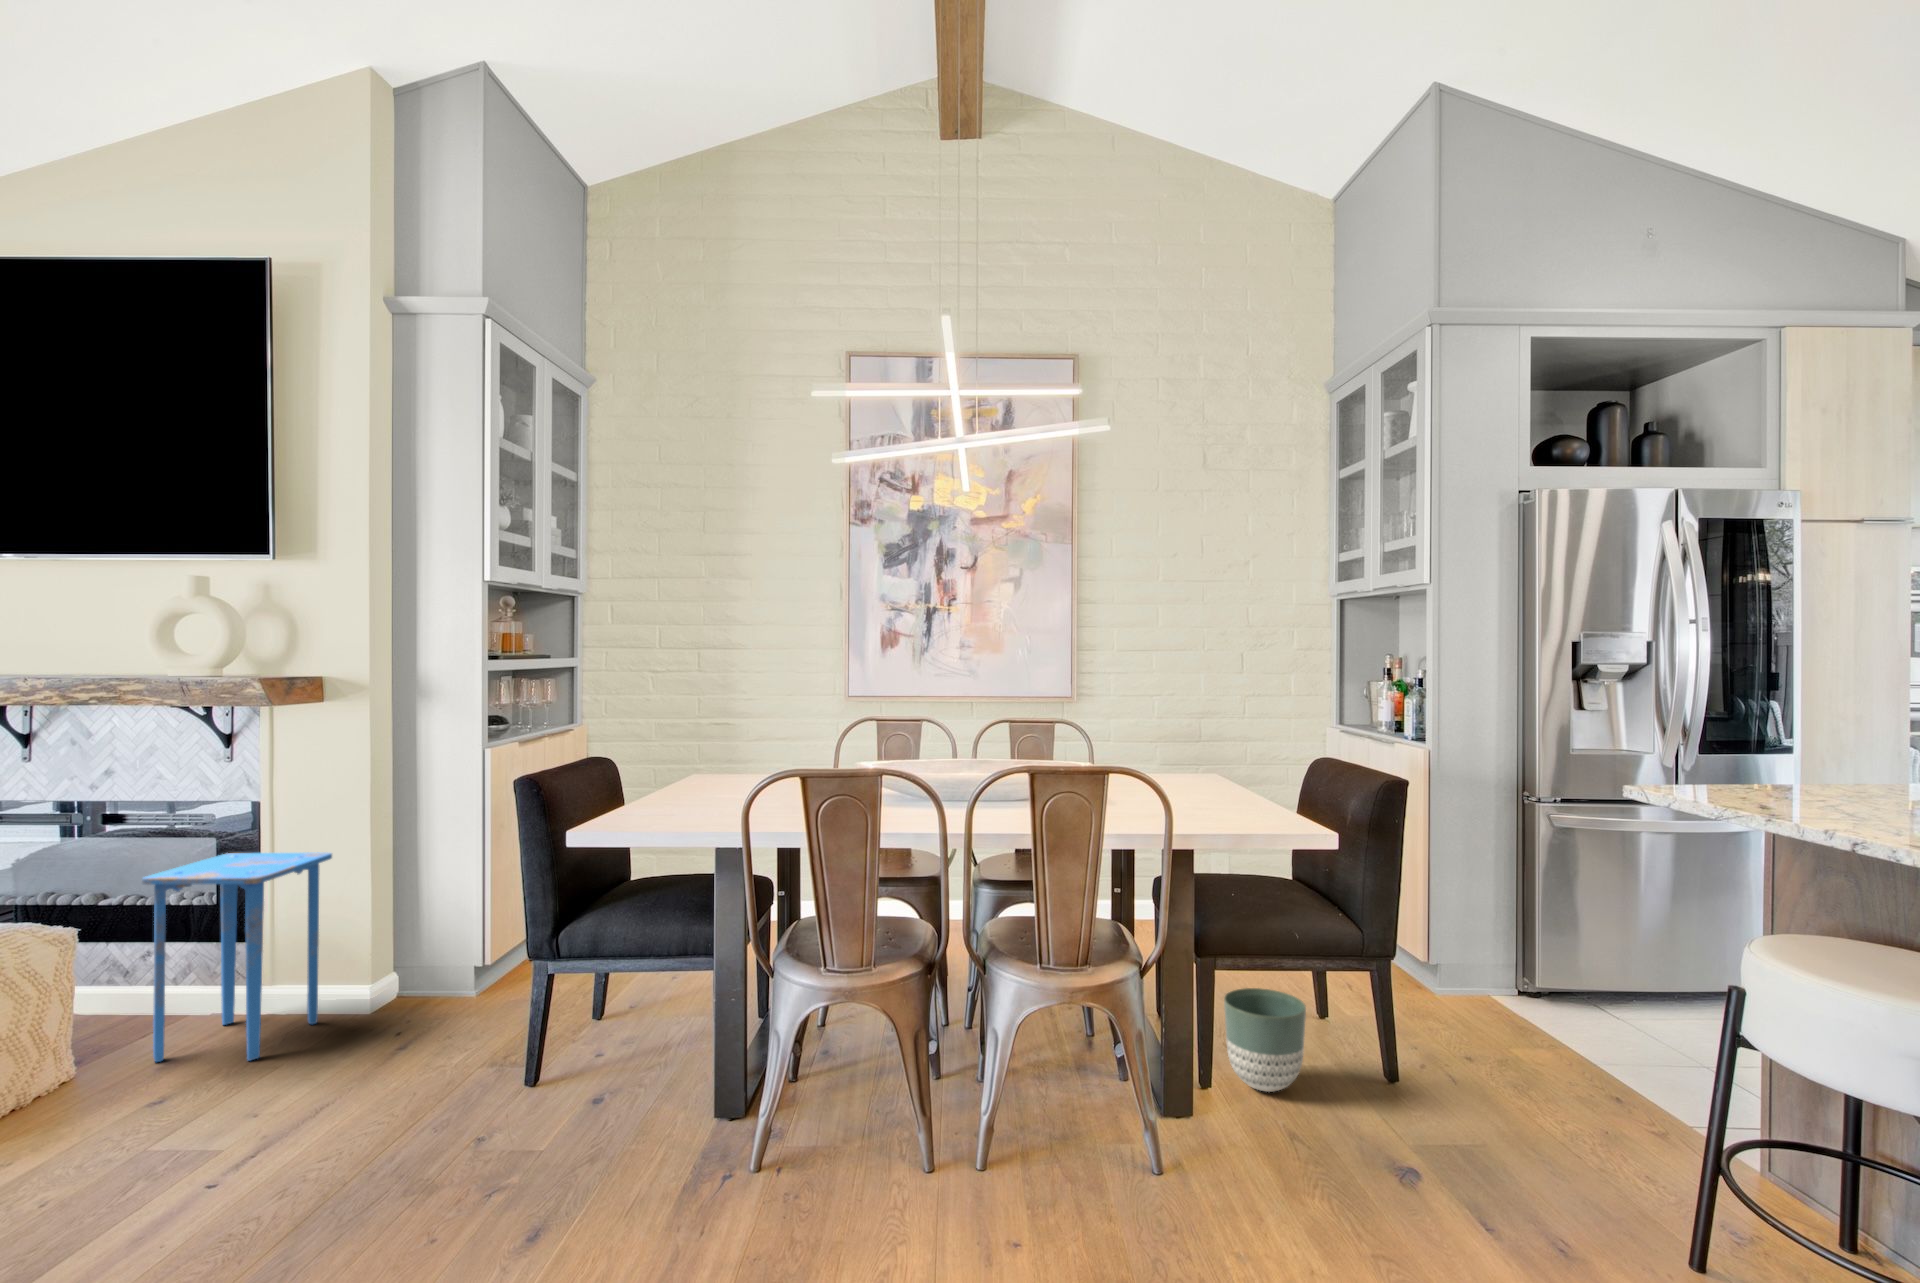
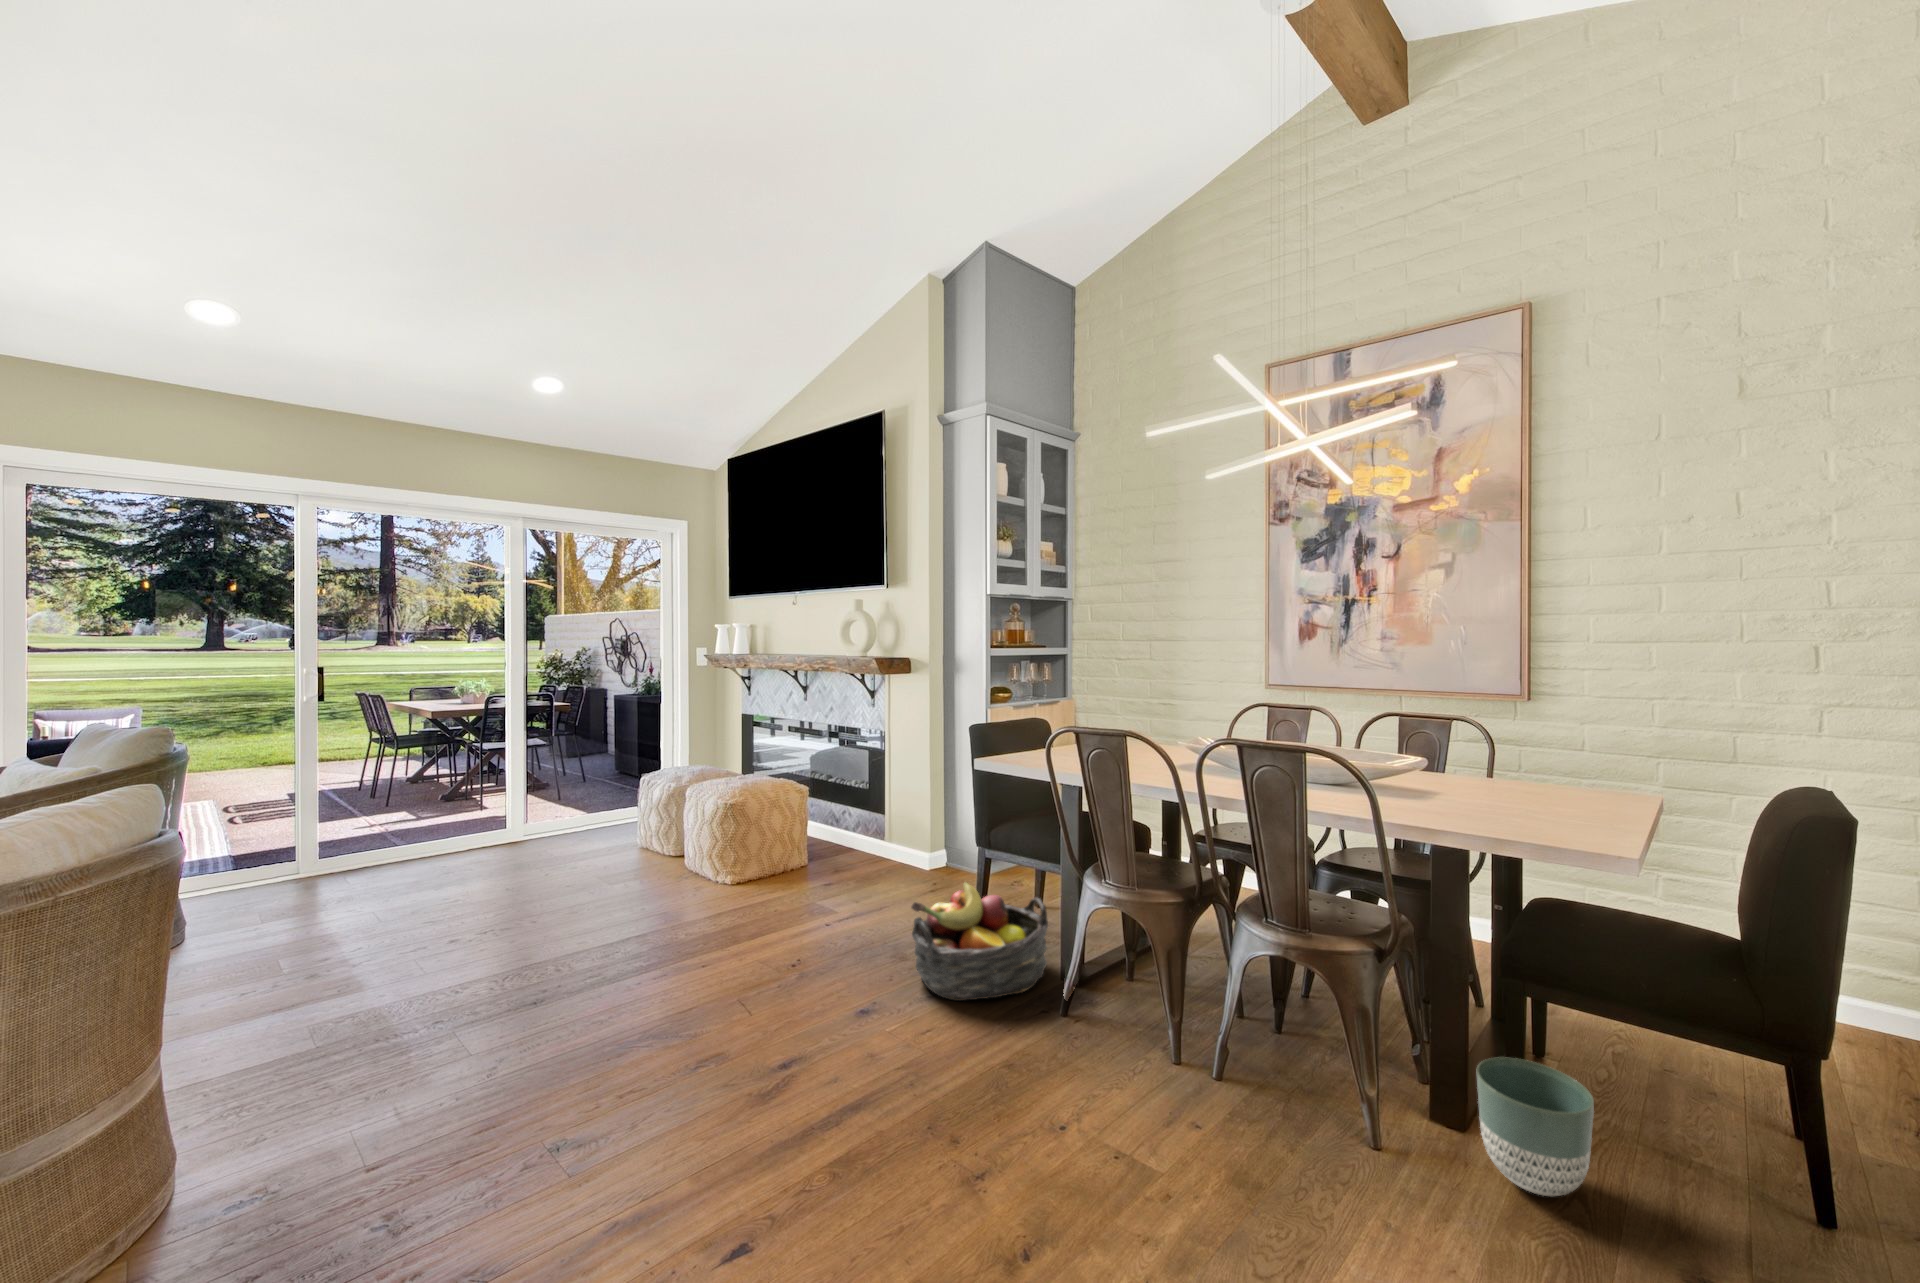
side table: present [142,853,332,1062] -> none [814,759,901,877]
basket: none [551,984,746,1159] -> present [911,883,1048,1001]

